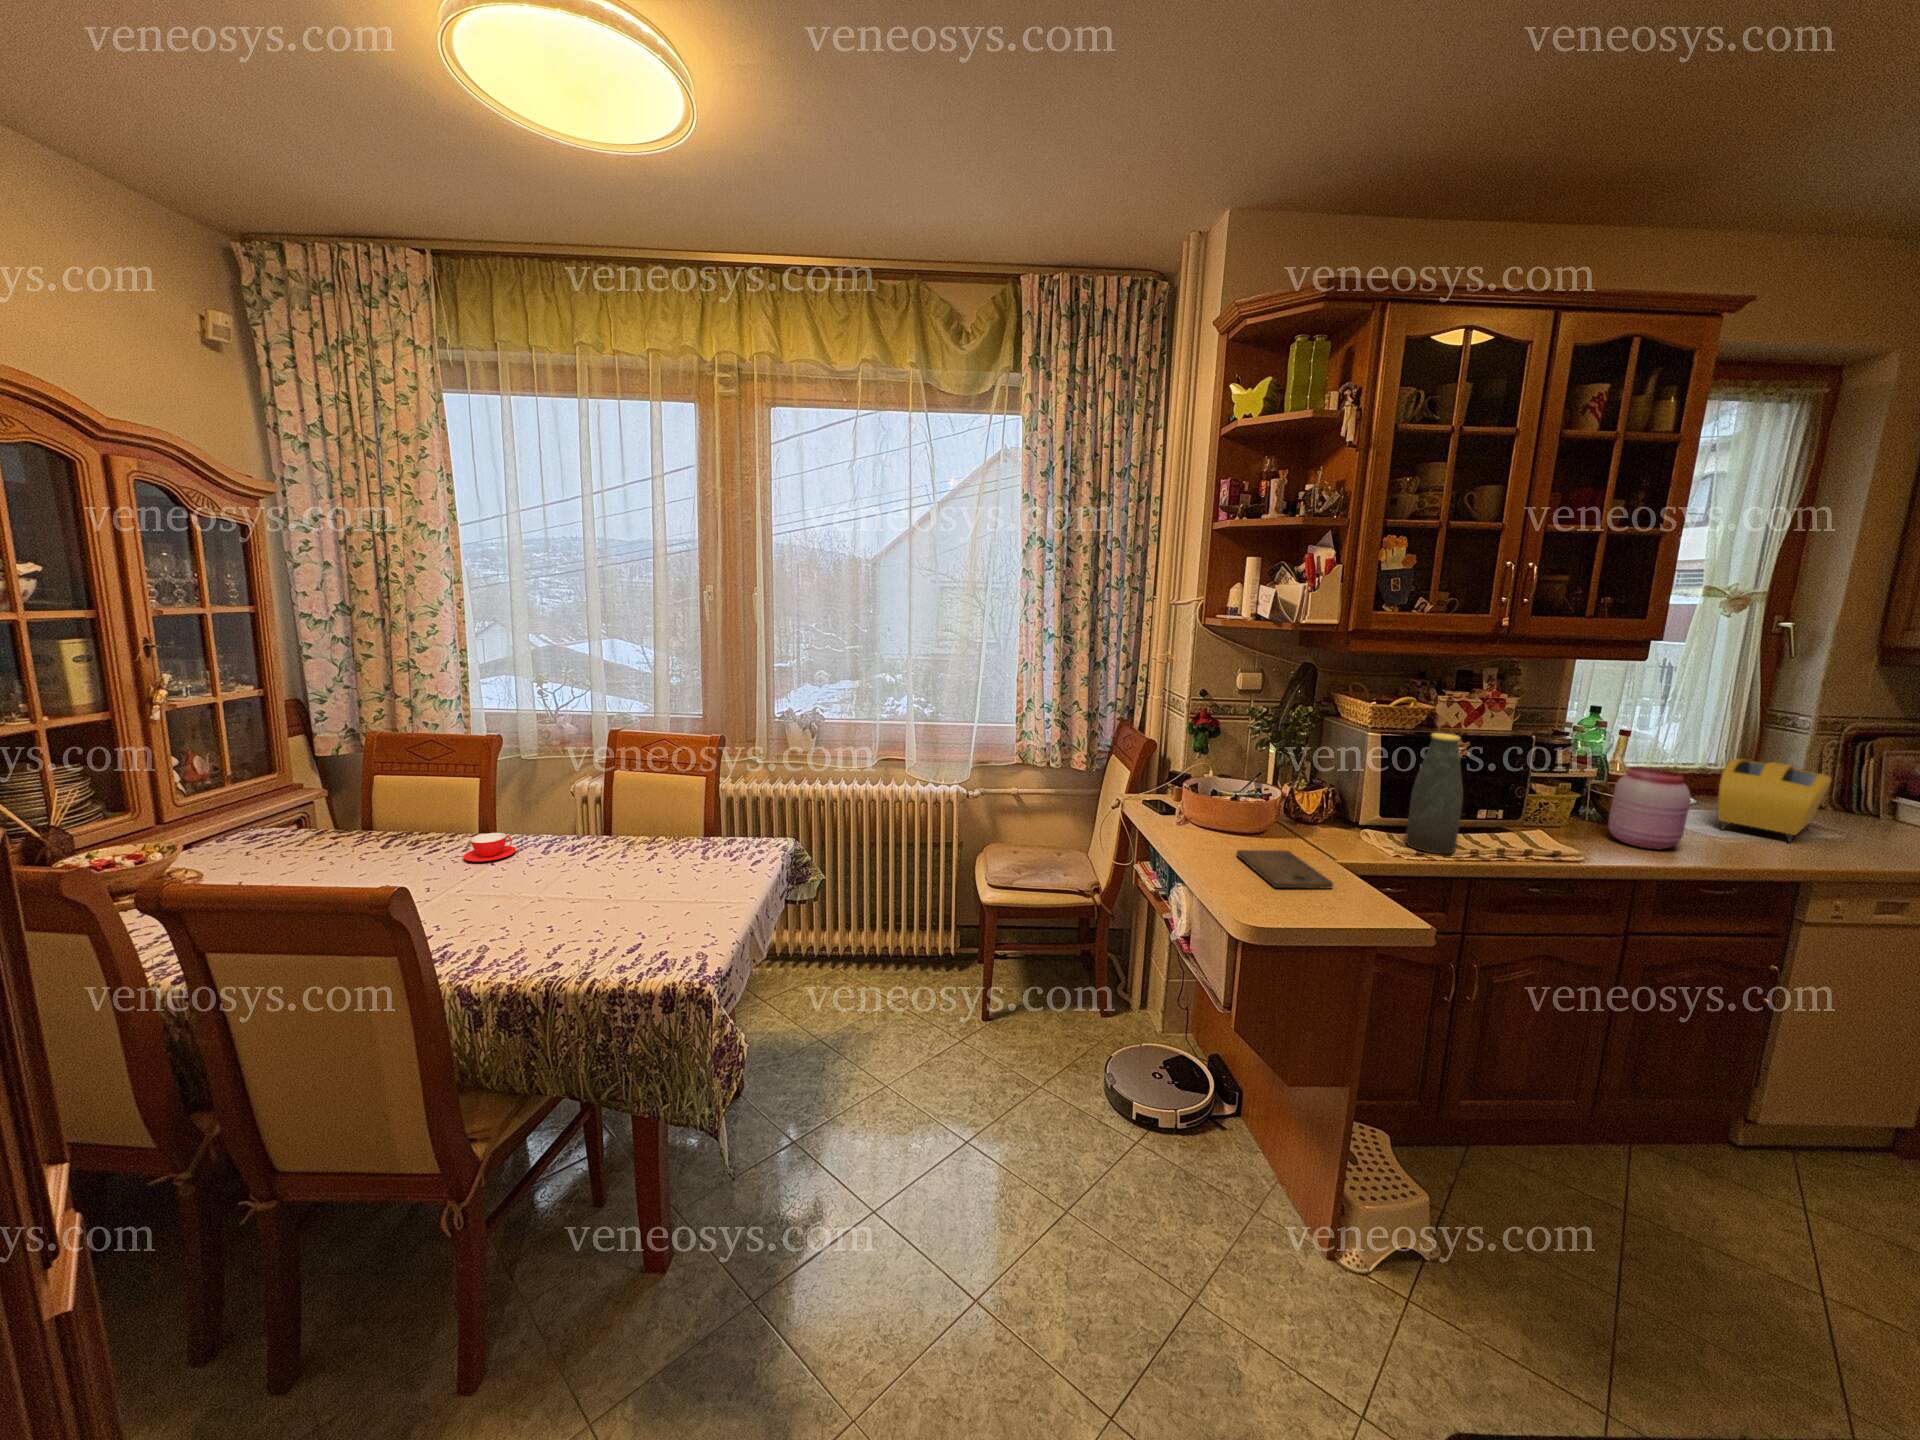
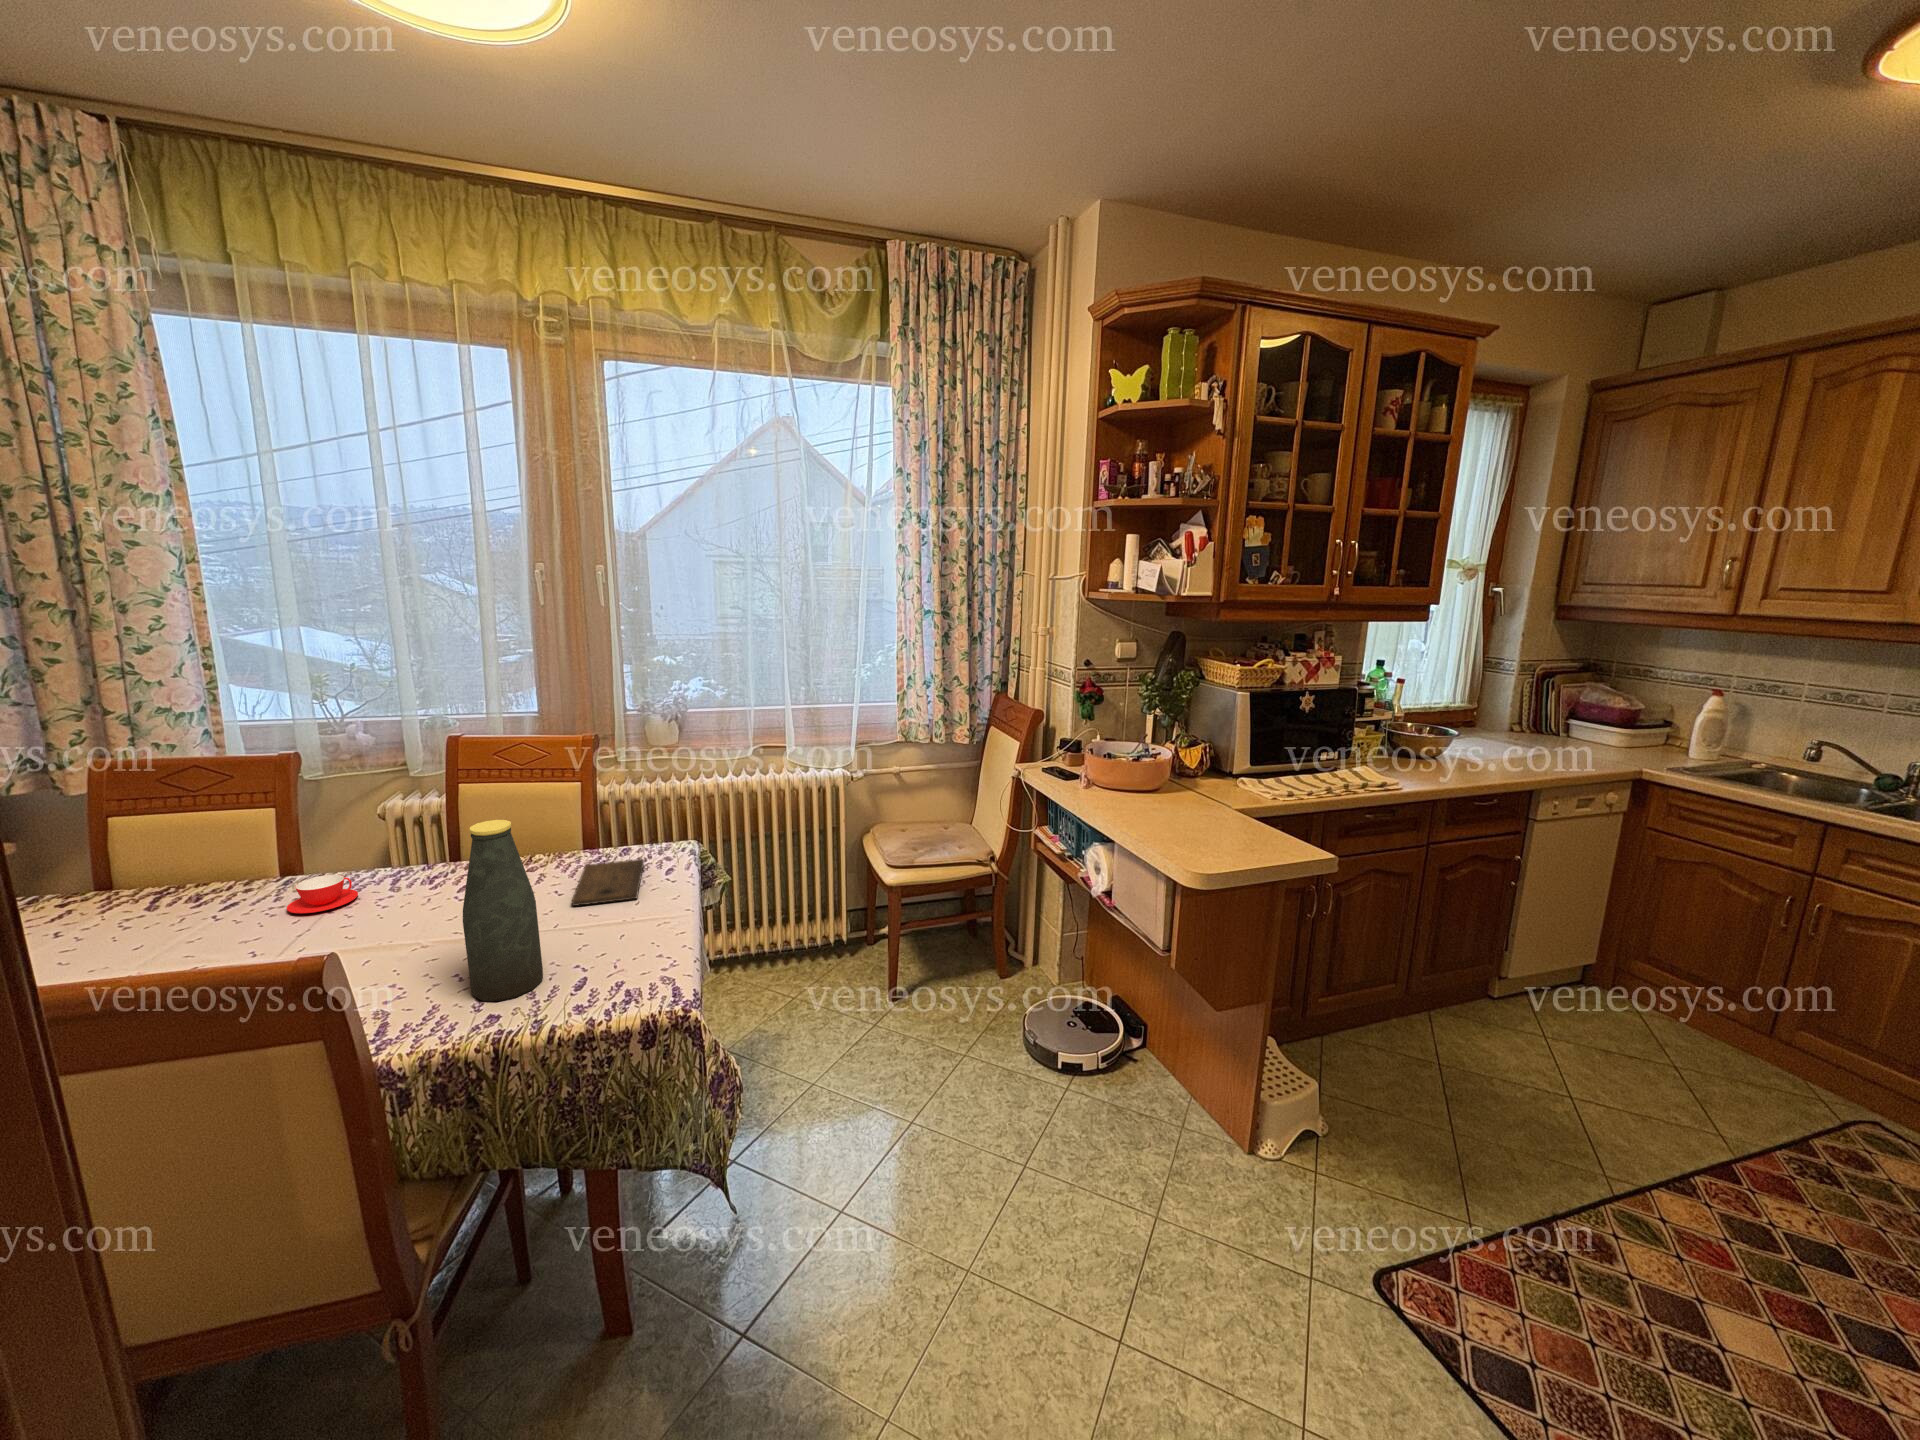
bottle: present [1405,733,1463,854] -> present [463,820,543,1001]
toaster: present [1718,759,1831,842] -> none [1473,698,1542,761]
jar: present [1608,767,1691,849] -> none [1407,710,1464,775]
cutting board: present [1237,850,1333,889] -> present [572,859,644,906]

